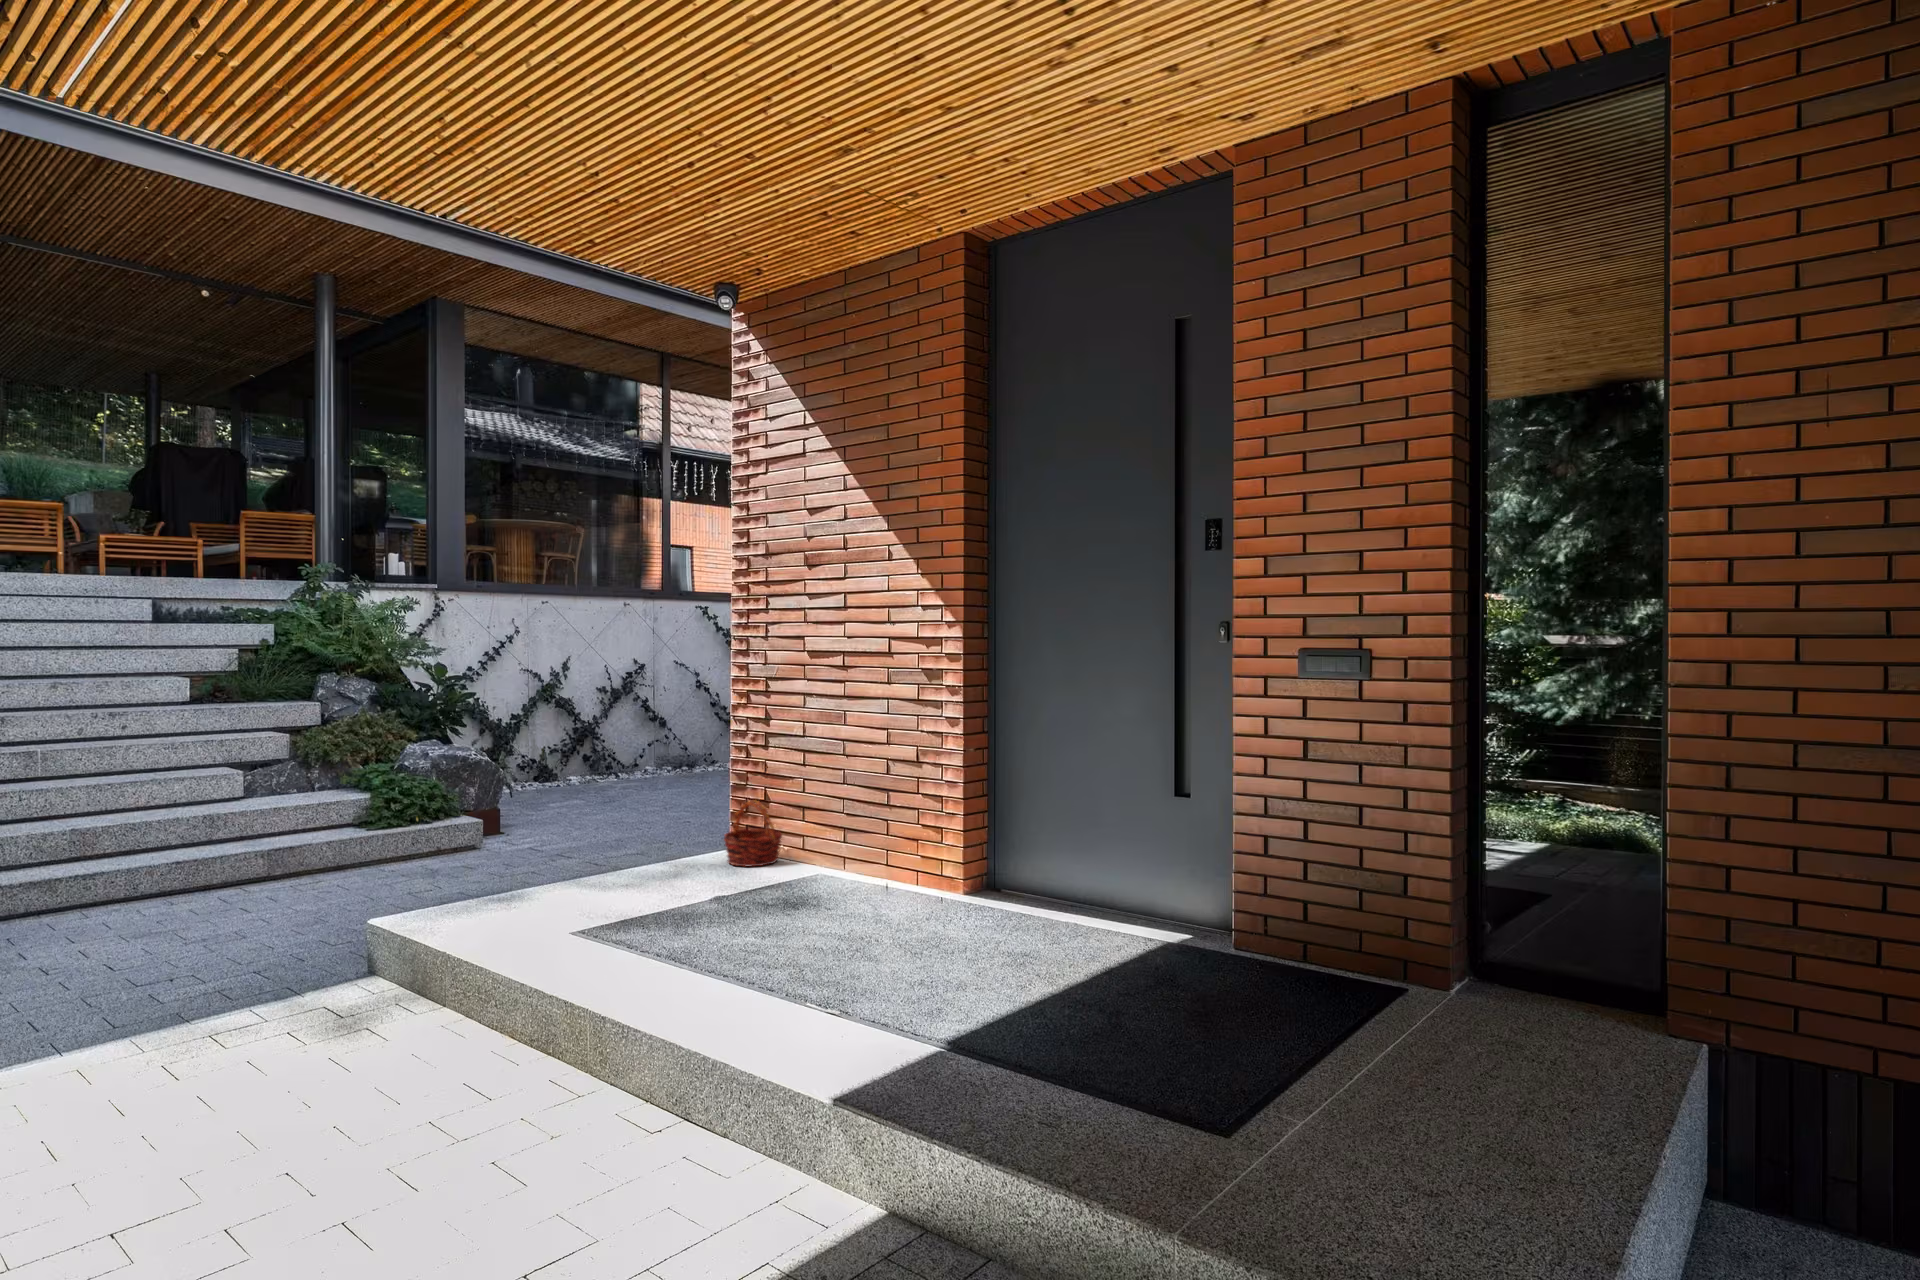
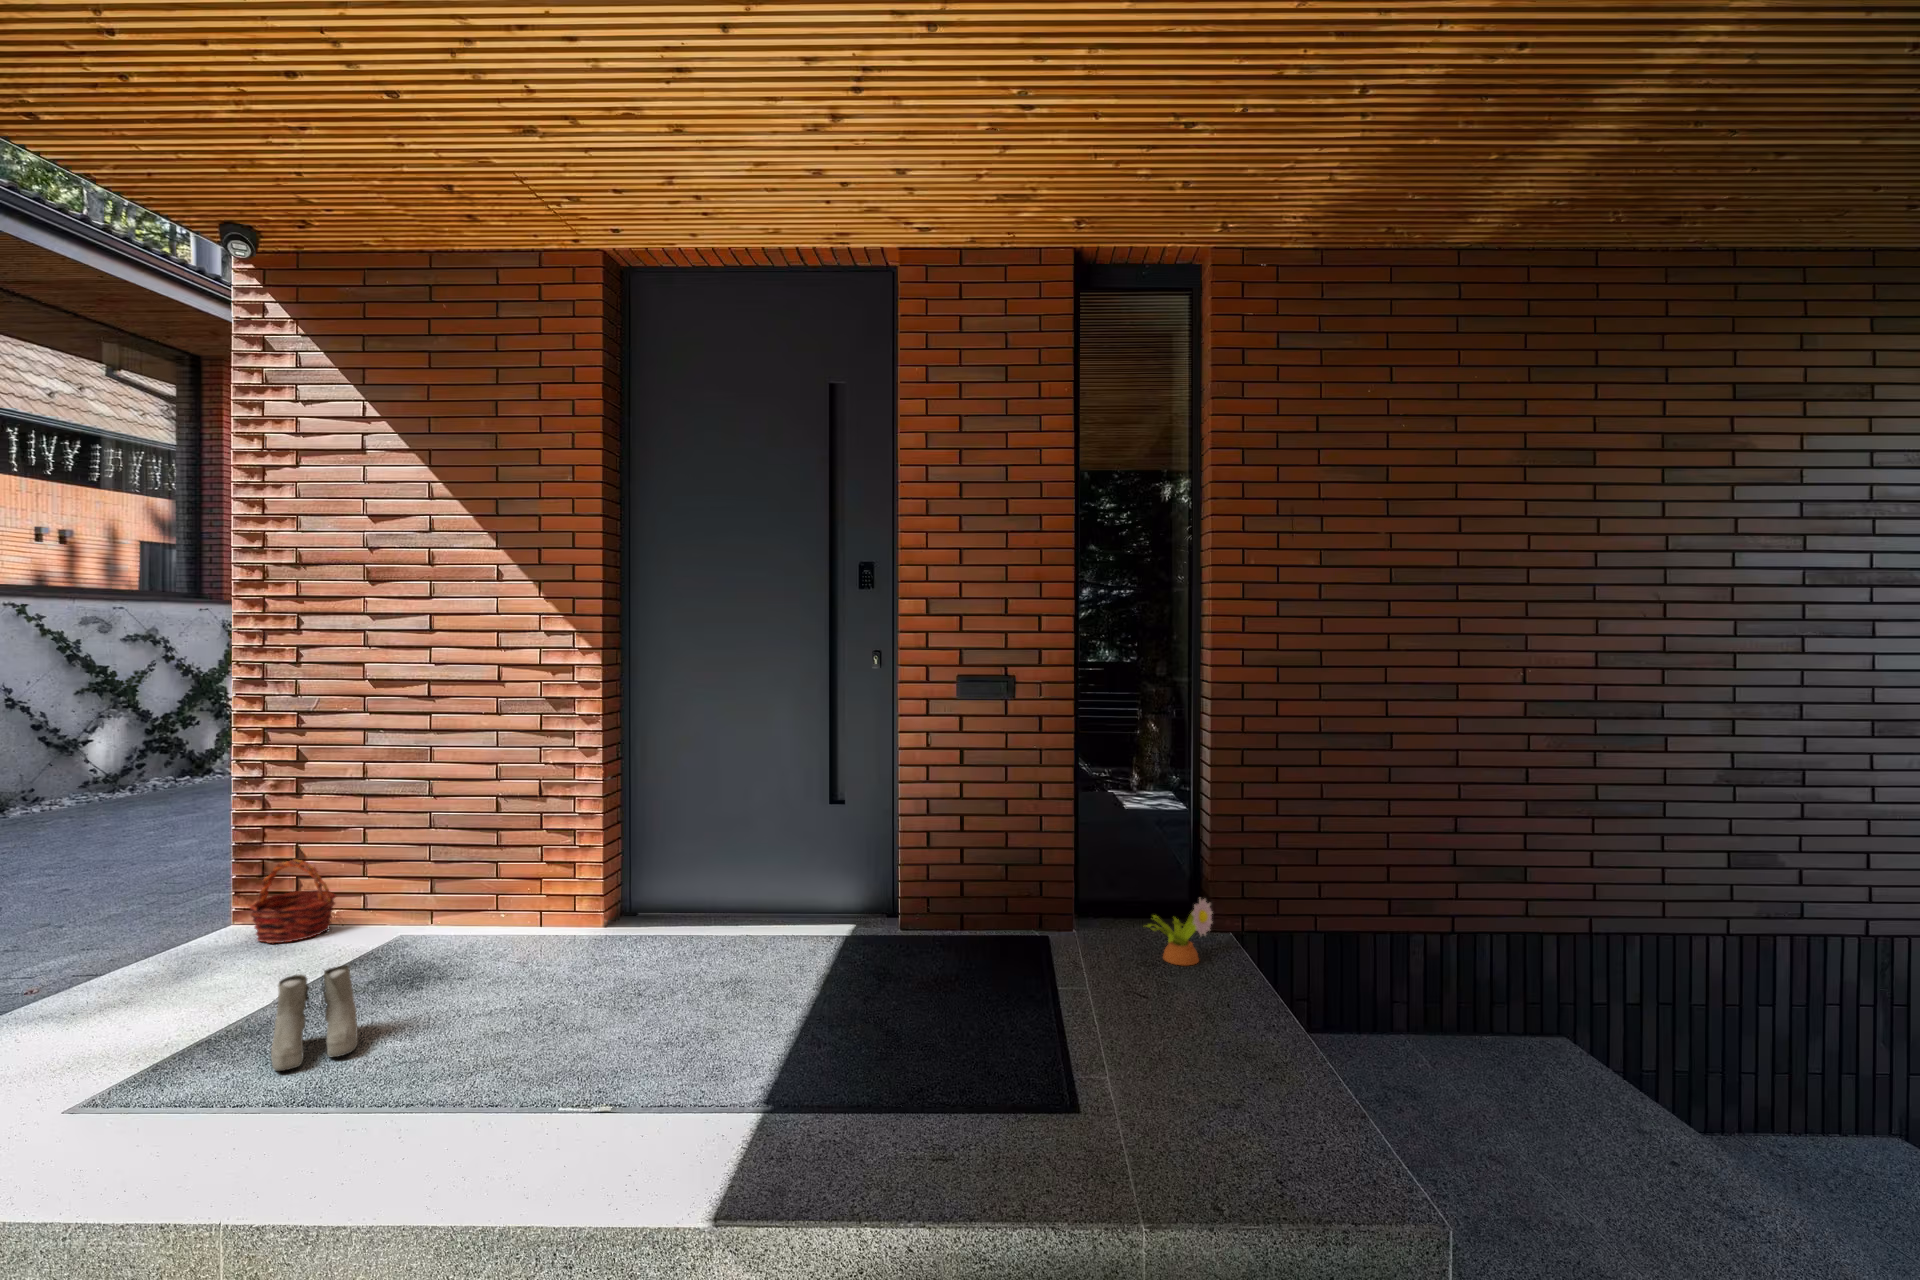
boots: none [663,871,727,940] -> present [271,966,358,1071]
decorative plant: none [1510,953,1617,1047] -> present [1147,899,1212,965]

